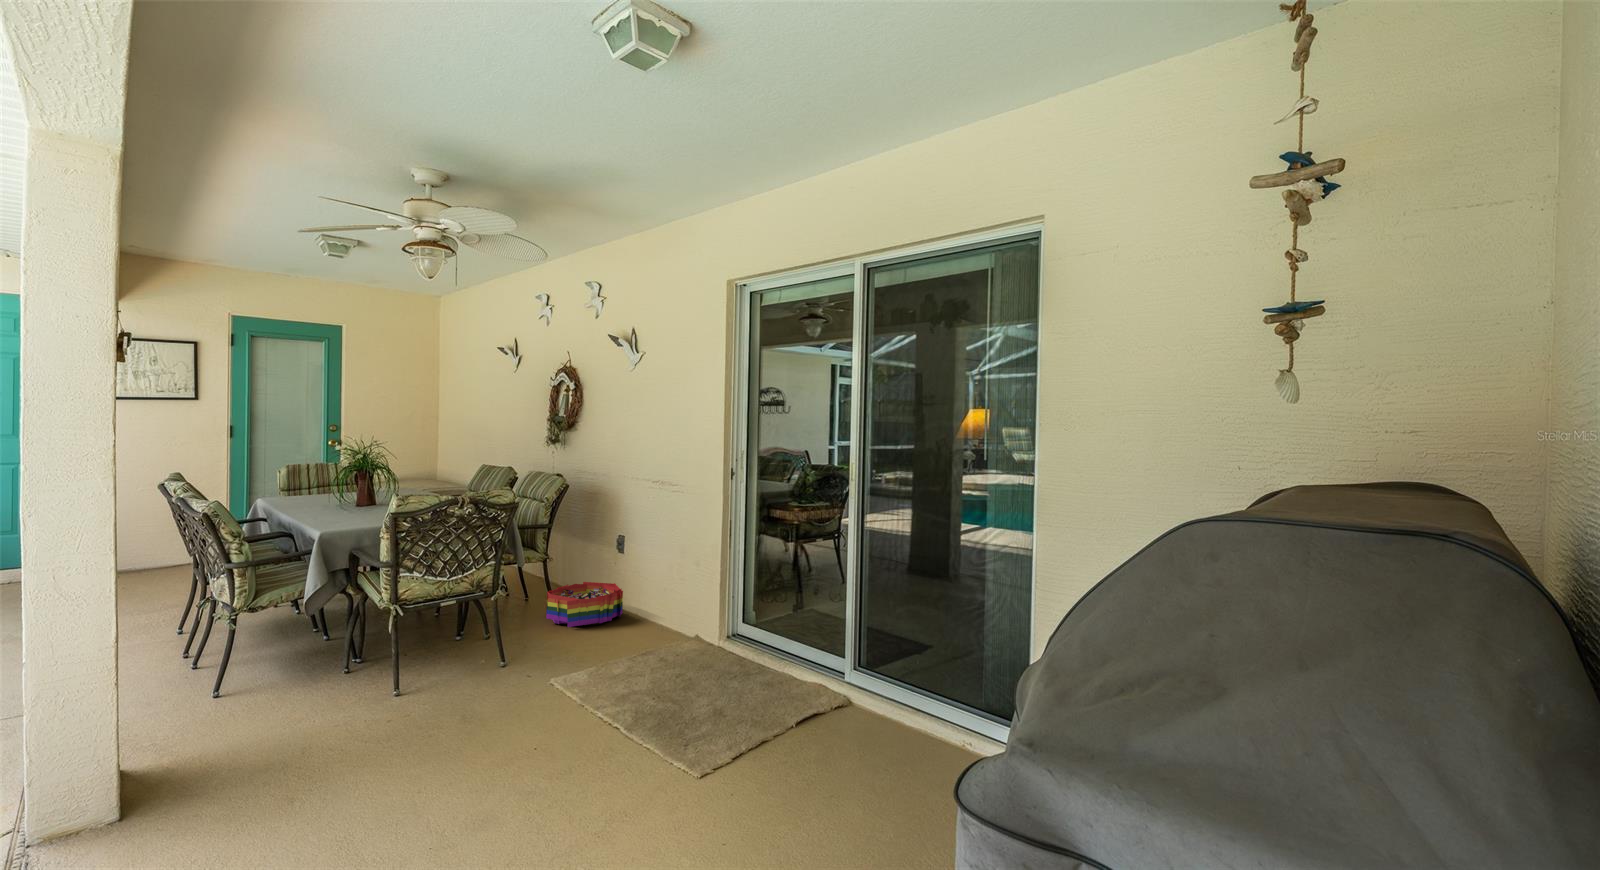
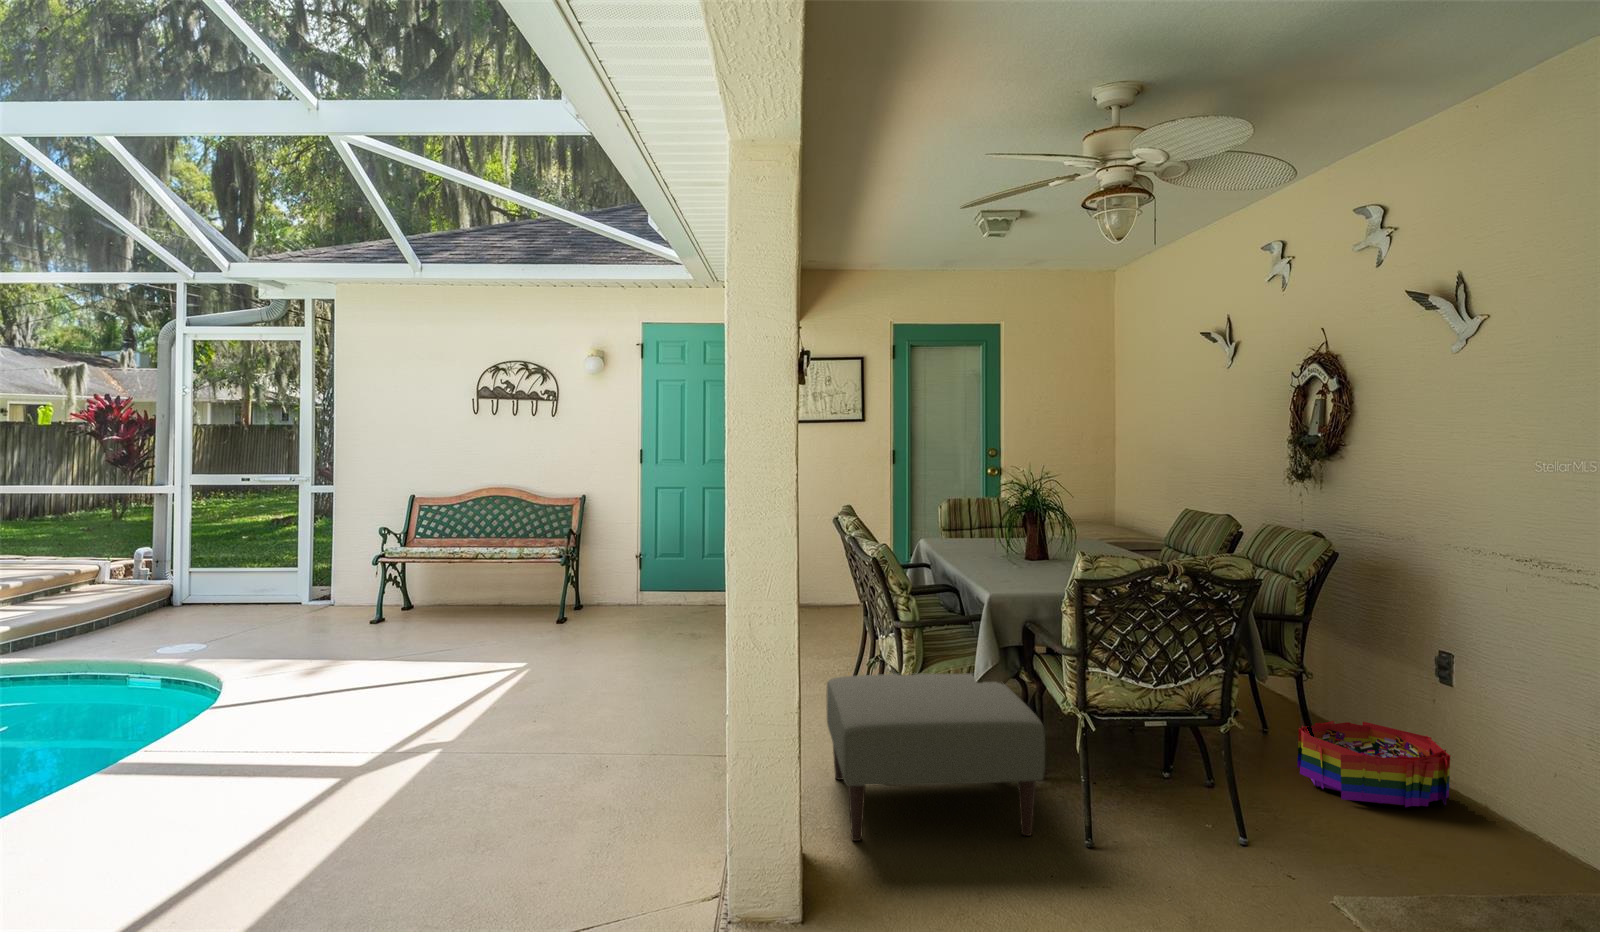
ottoman: none [148,593,365,746] -> present [827,673,1045,841]

